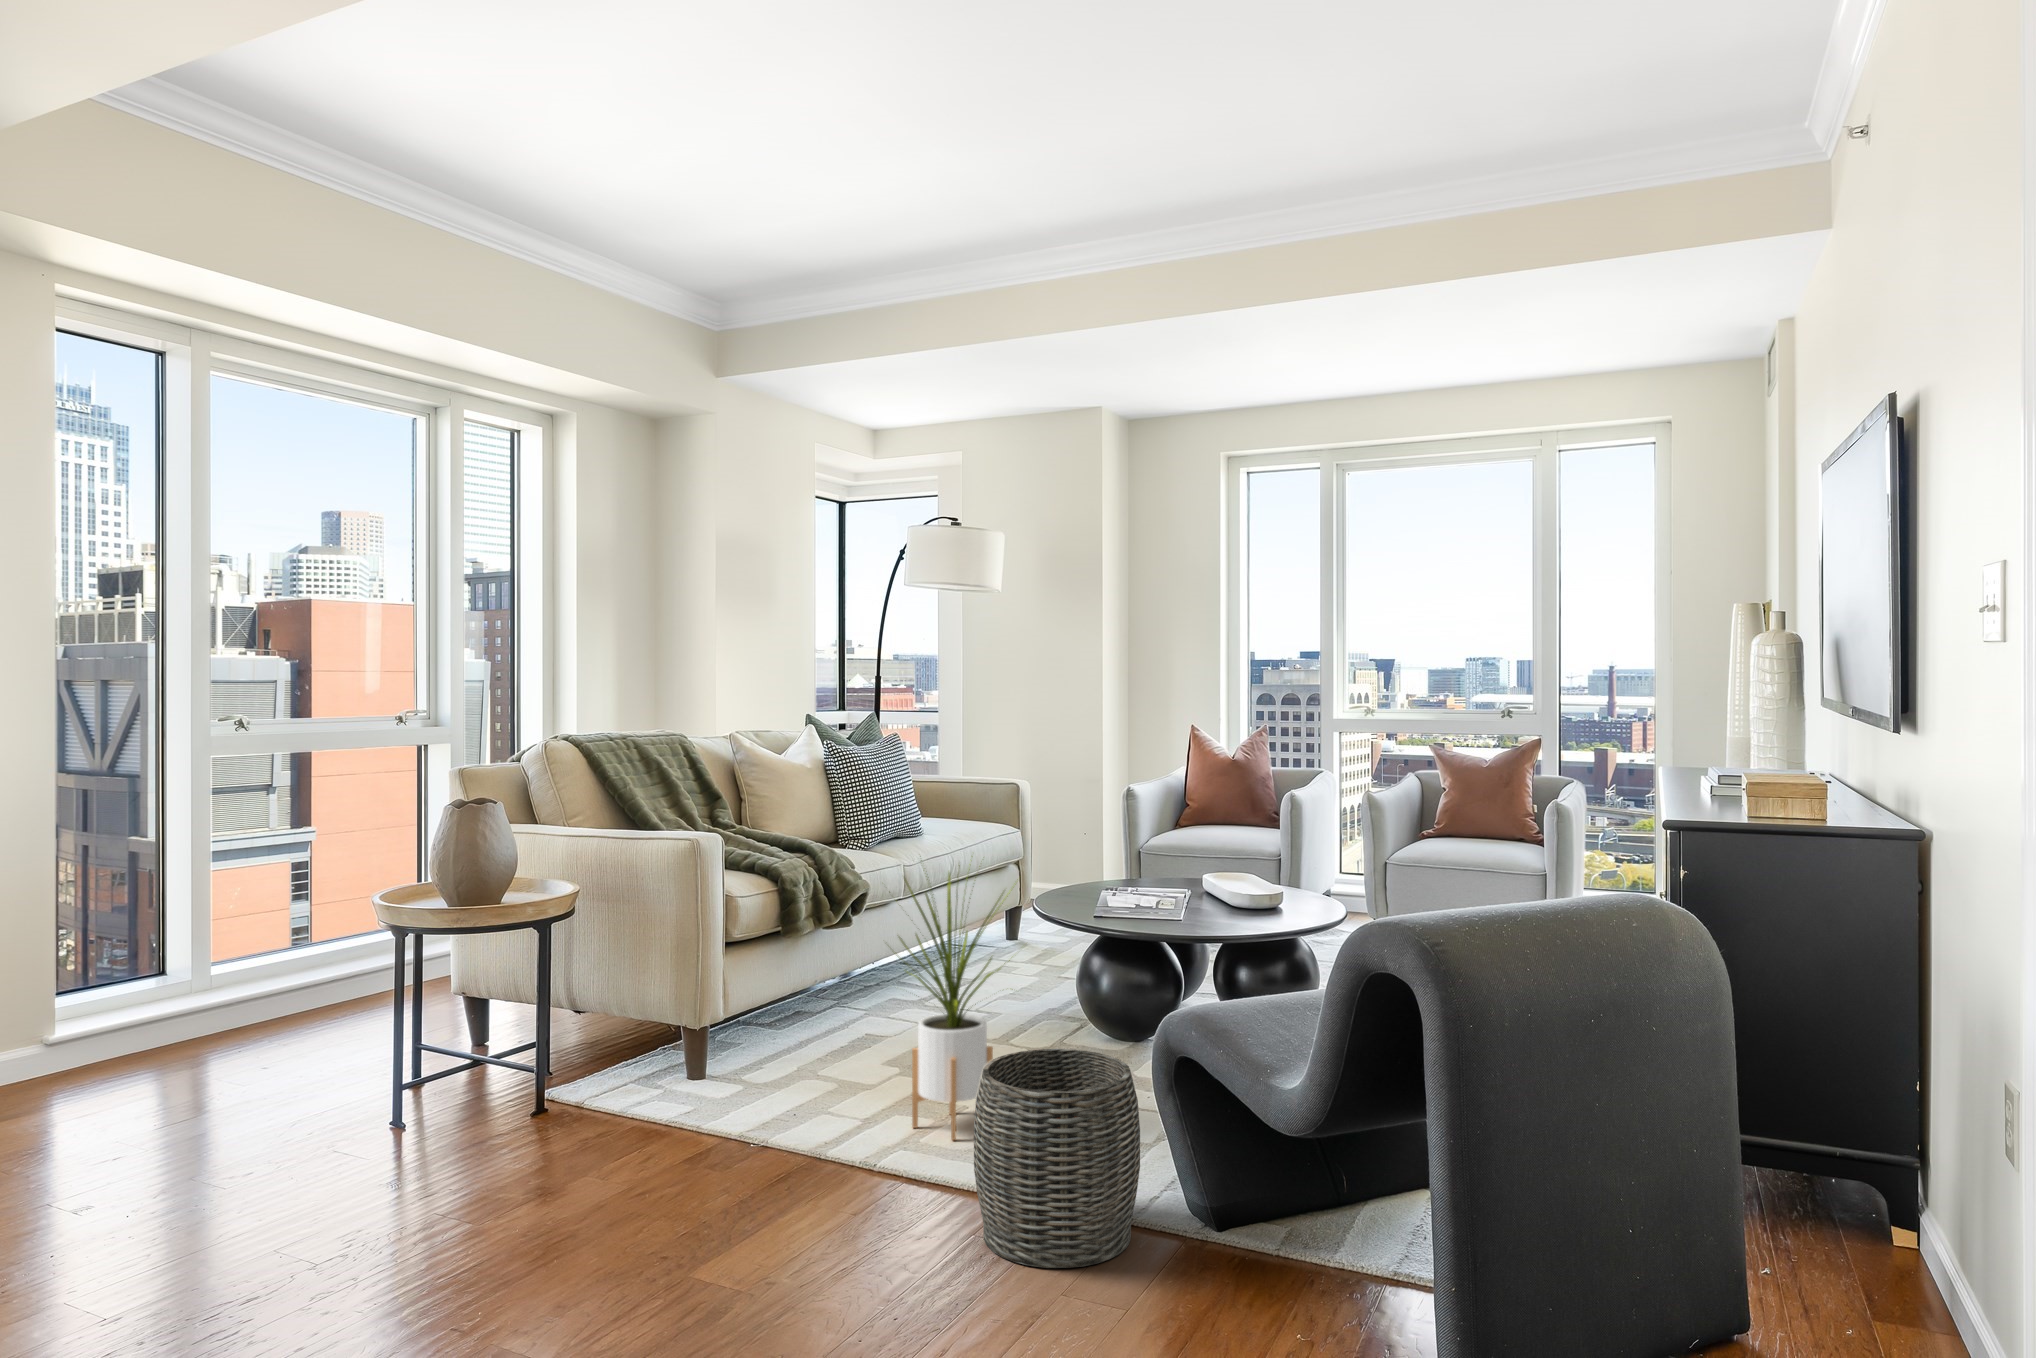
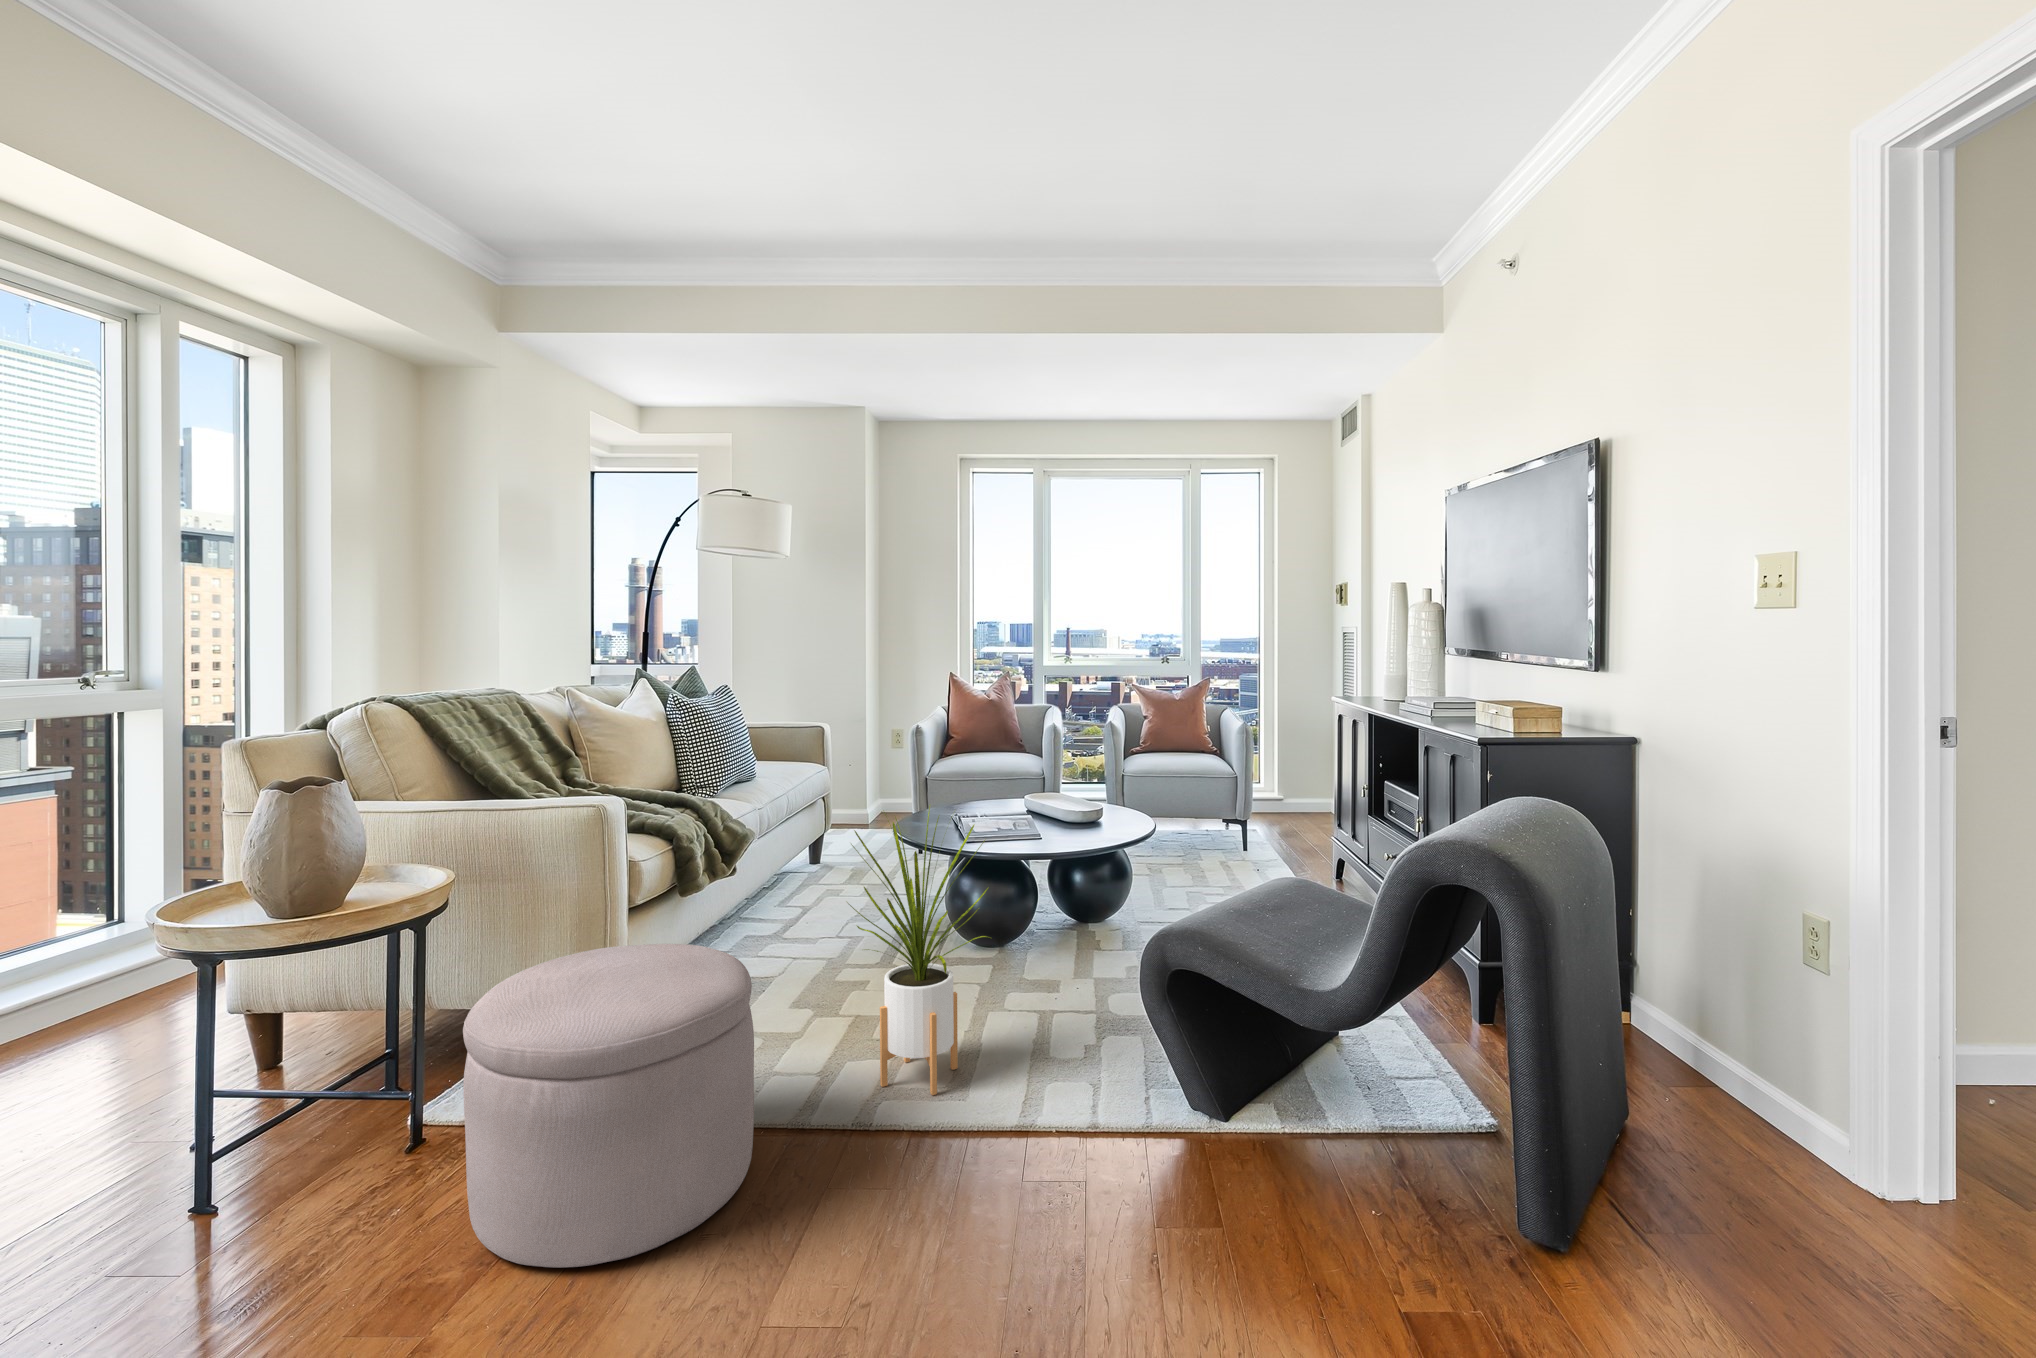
ottoman: none [541,958,772,1194] -> present [463,944,754,1268]
woven basket: present [974,1049,1140,1268] -> none [1043,1001,1214,1249]

